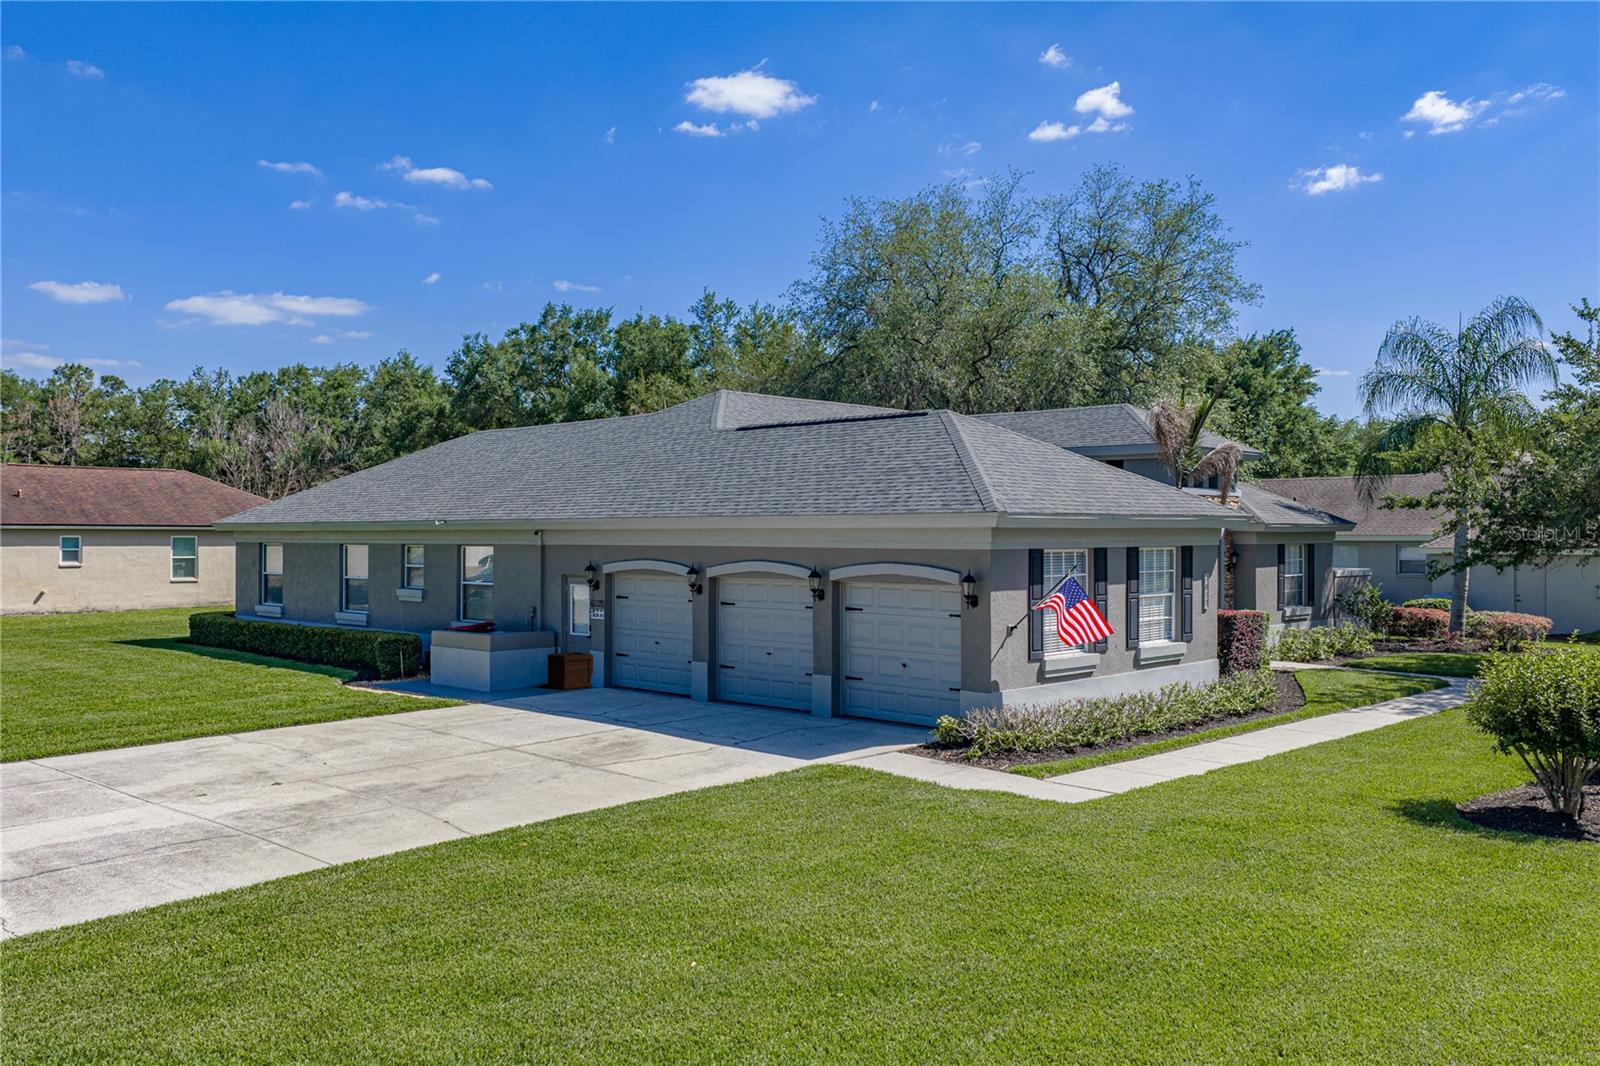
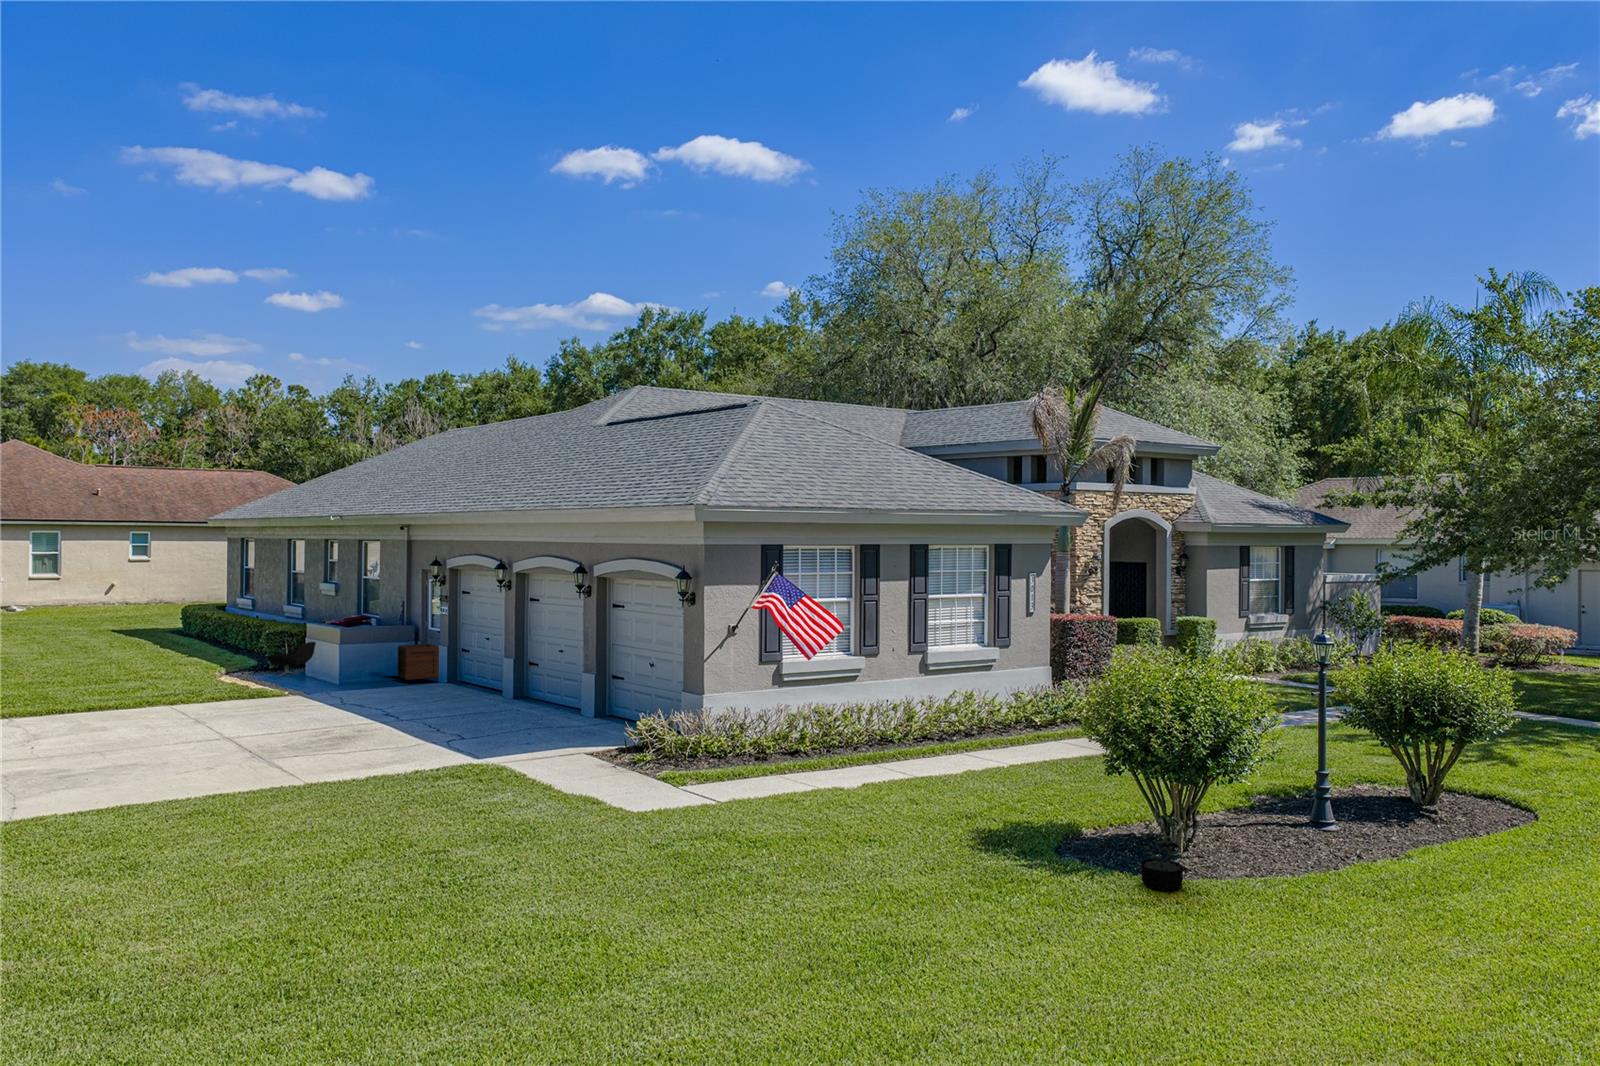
lounge chair: none [406,652,451,688] -> present [267,642,316,676]
decorative plant: none [1516,770,1554,826] -> present [1141,818,1183,892]

